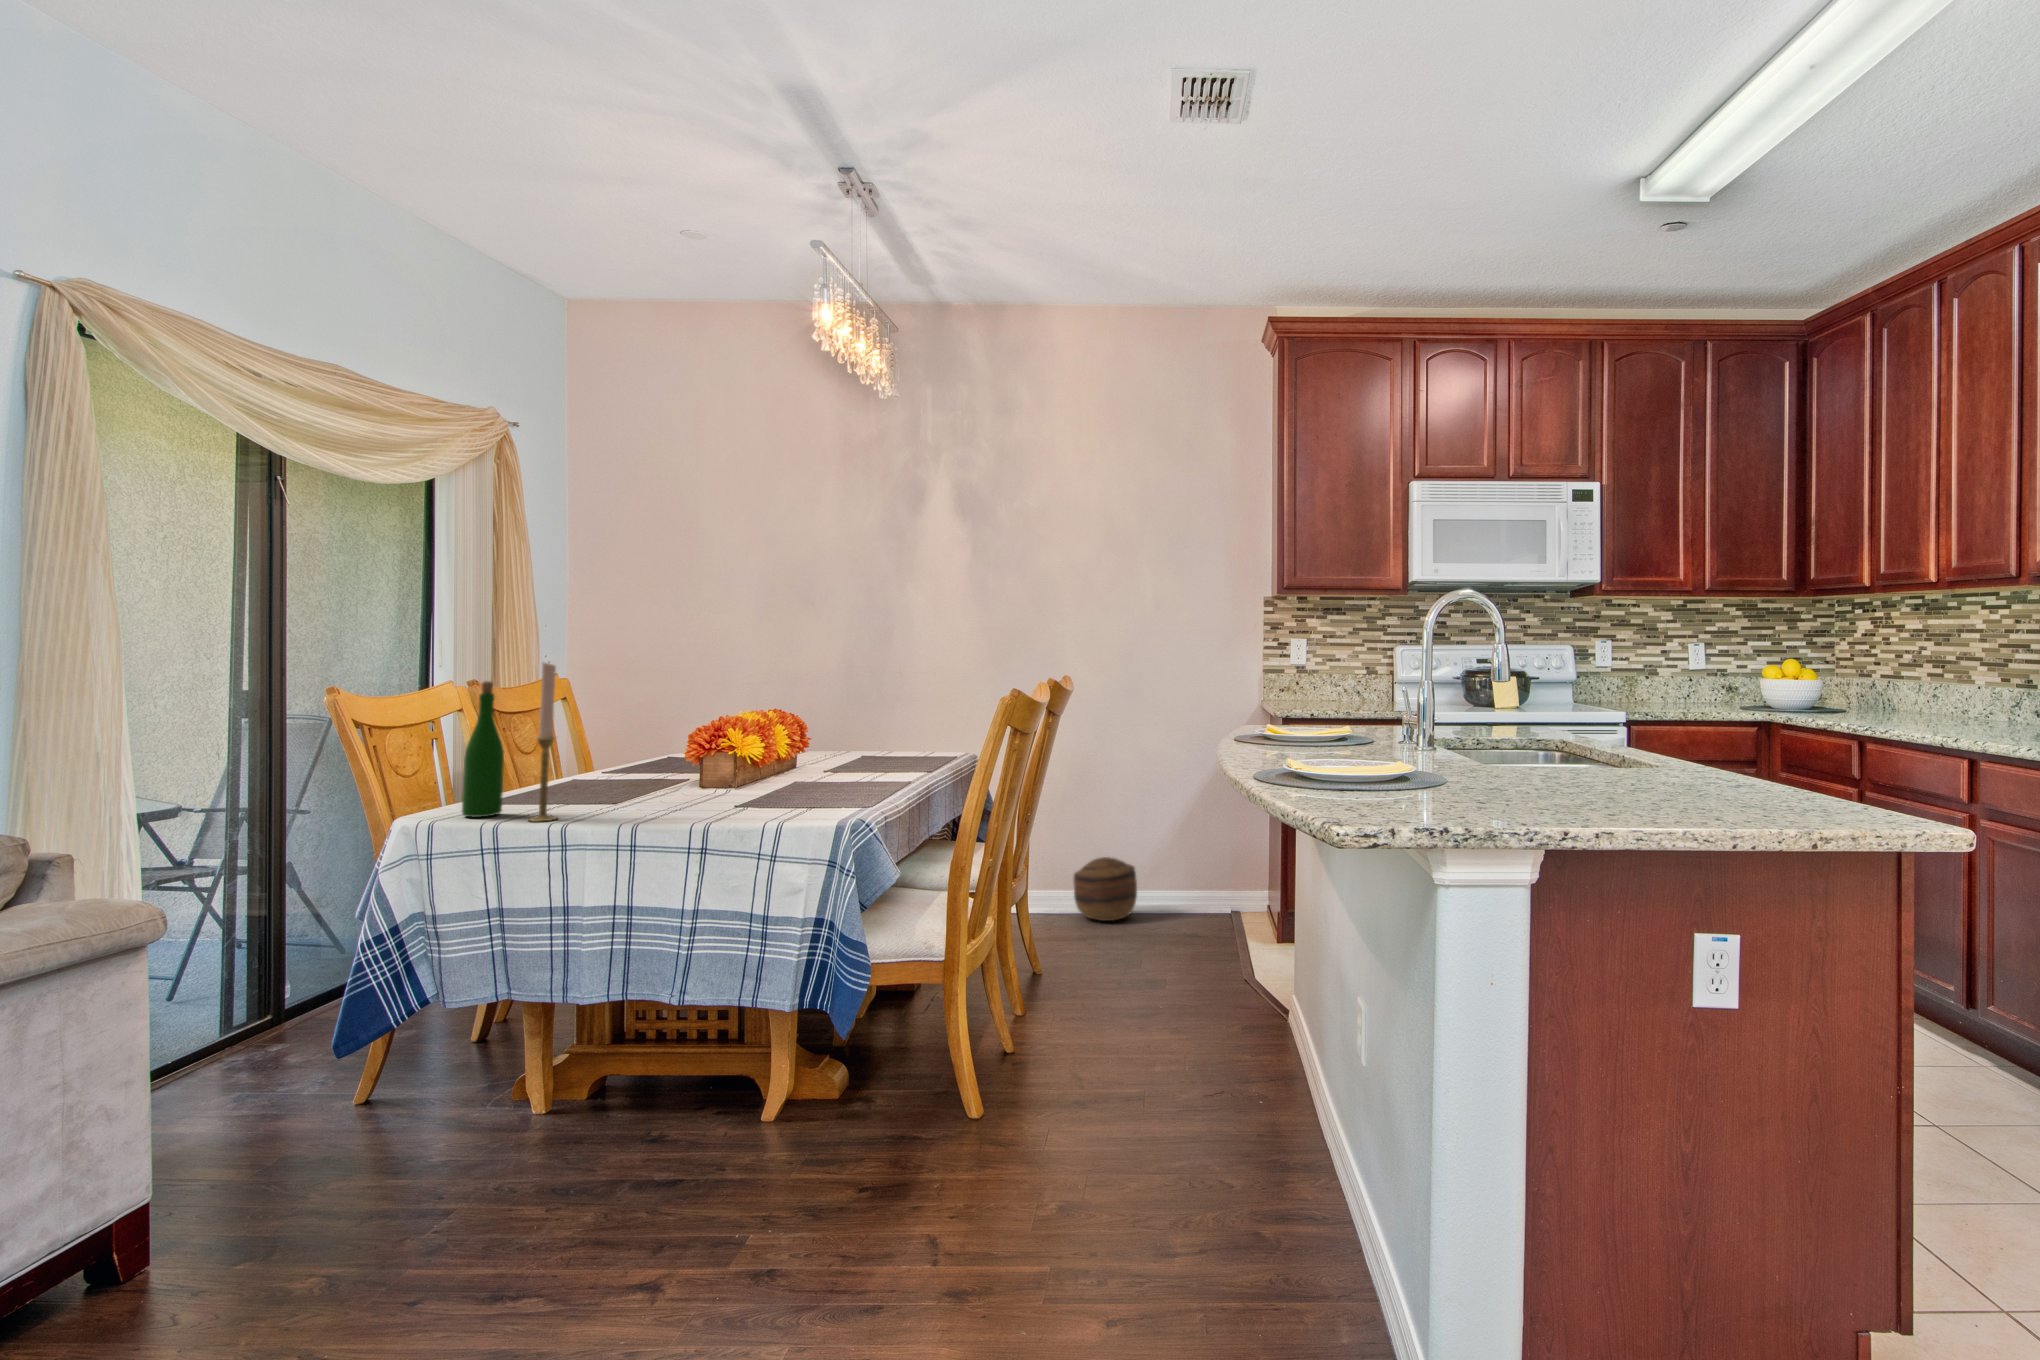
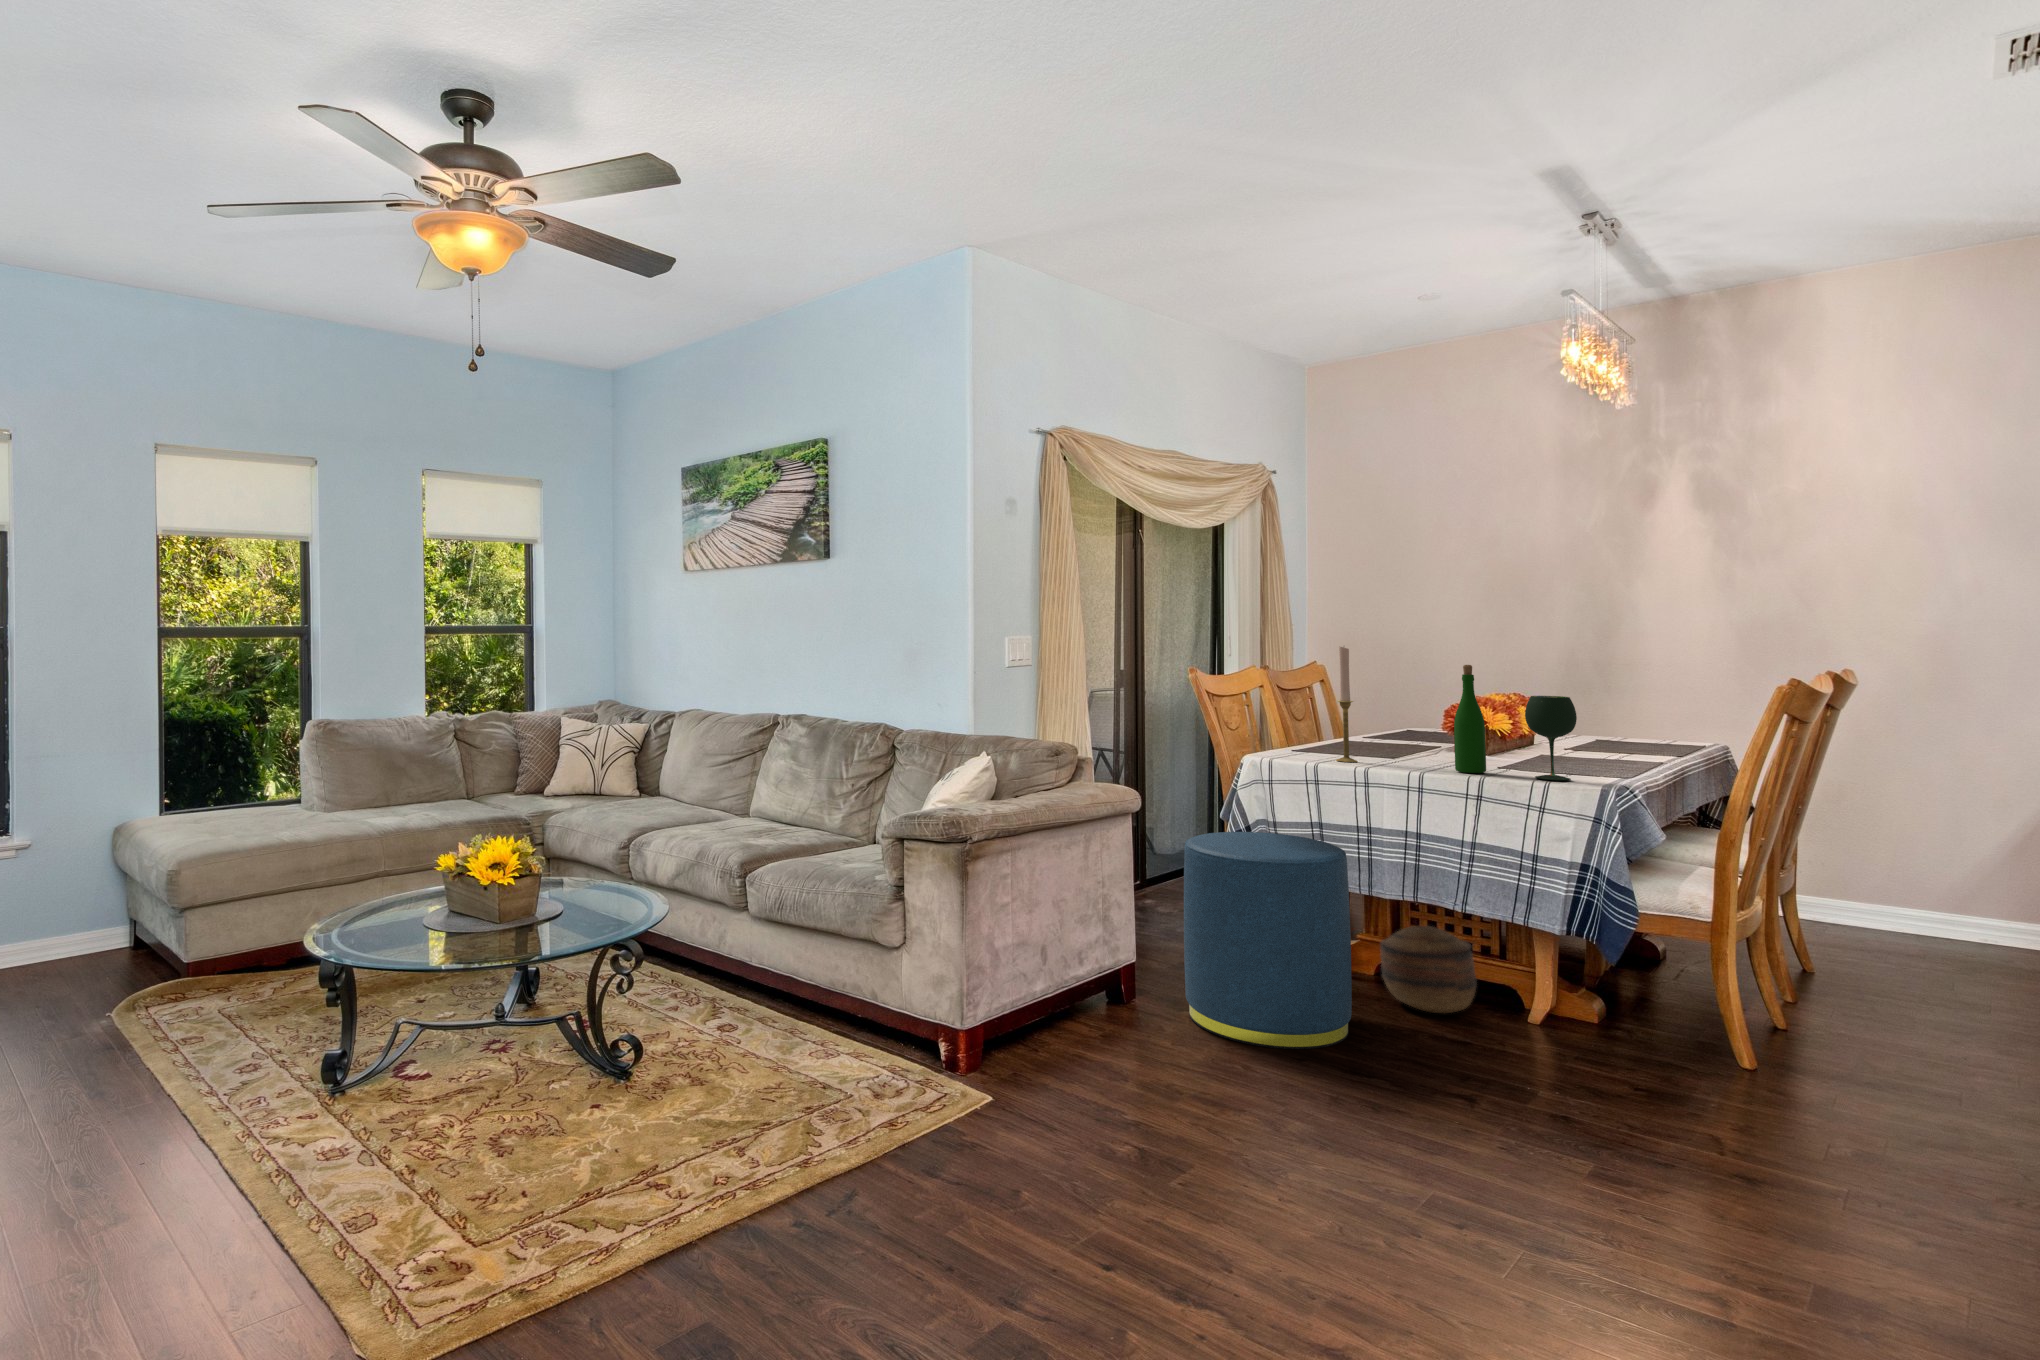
wine bottle: present [462,681,504,817] -> present [1454,665,1486,773]
wine glass: none [765,720,821,823] -> present [1525,696,1577,781]
basket: present [1074,857,1137,921] -> present [1380,926,1477,1013]
ottoman: none [221,939,519,1304] -> present [1184,832,1352,1049]

